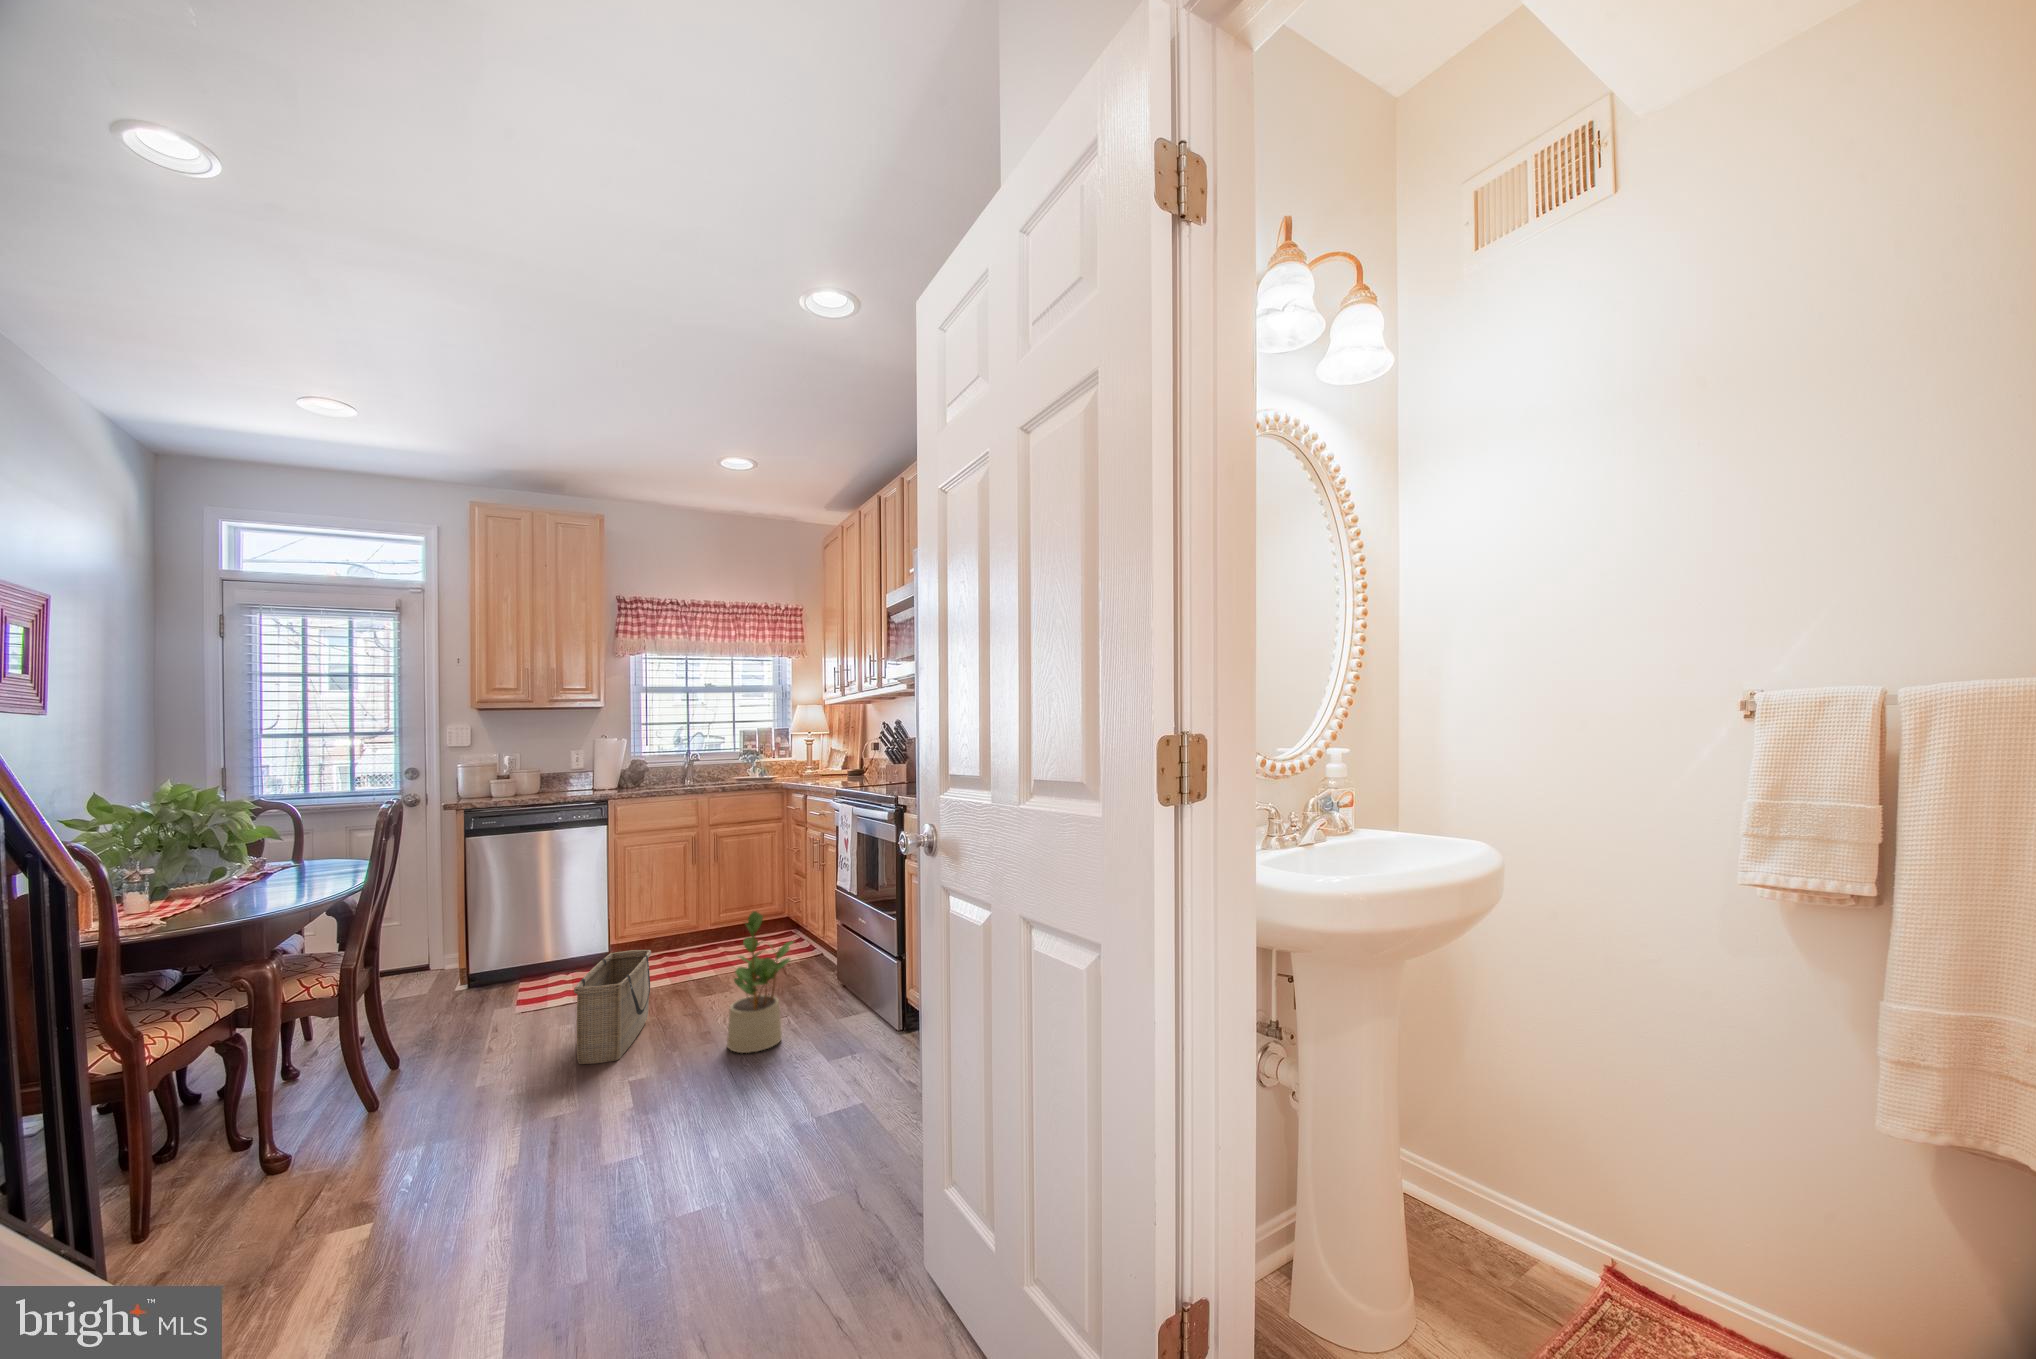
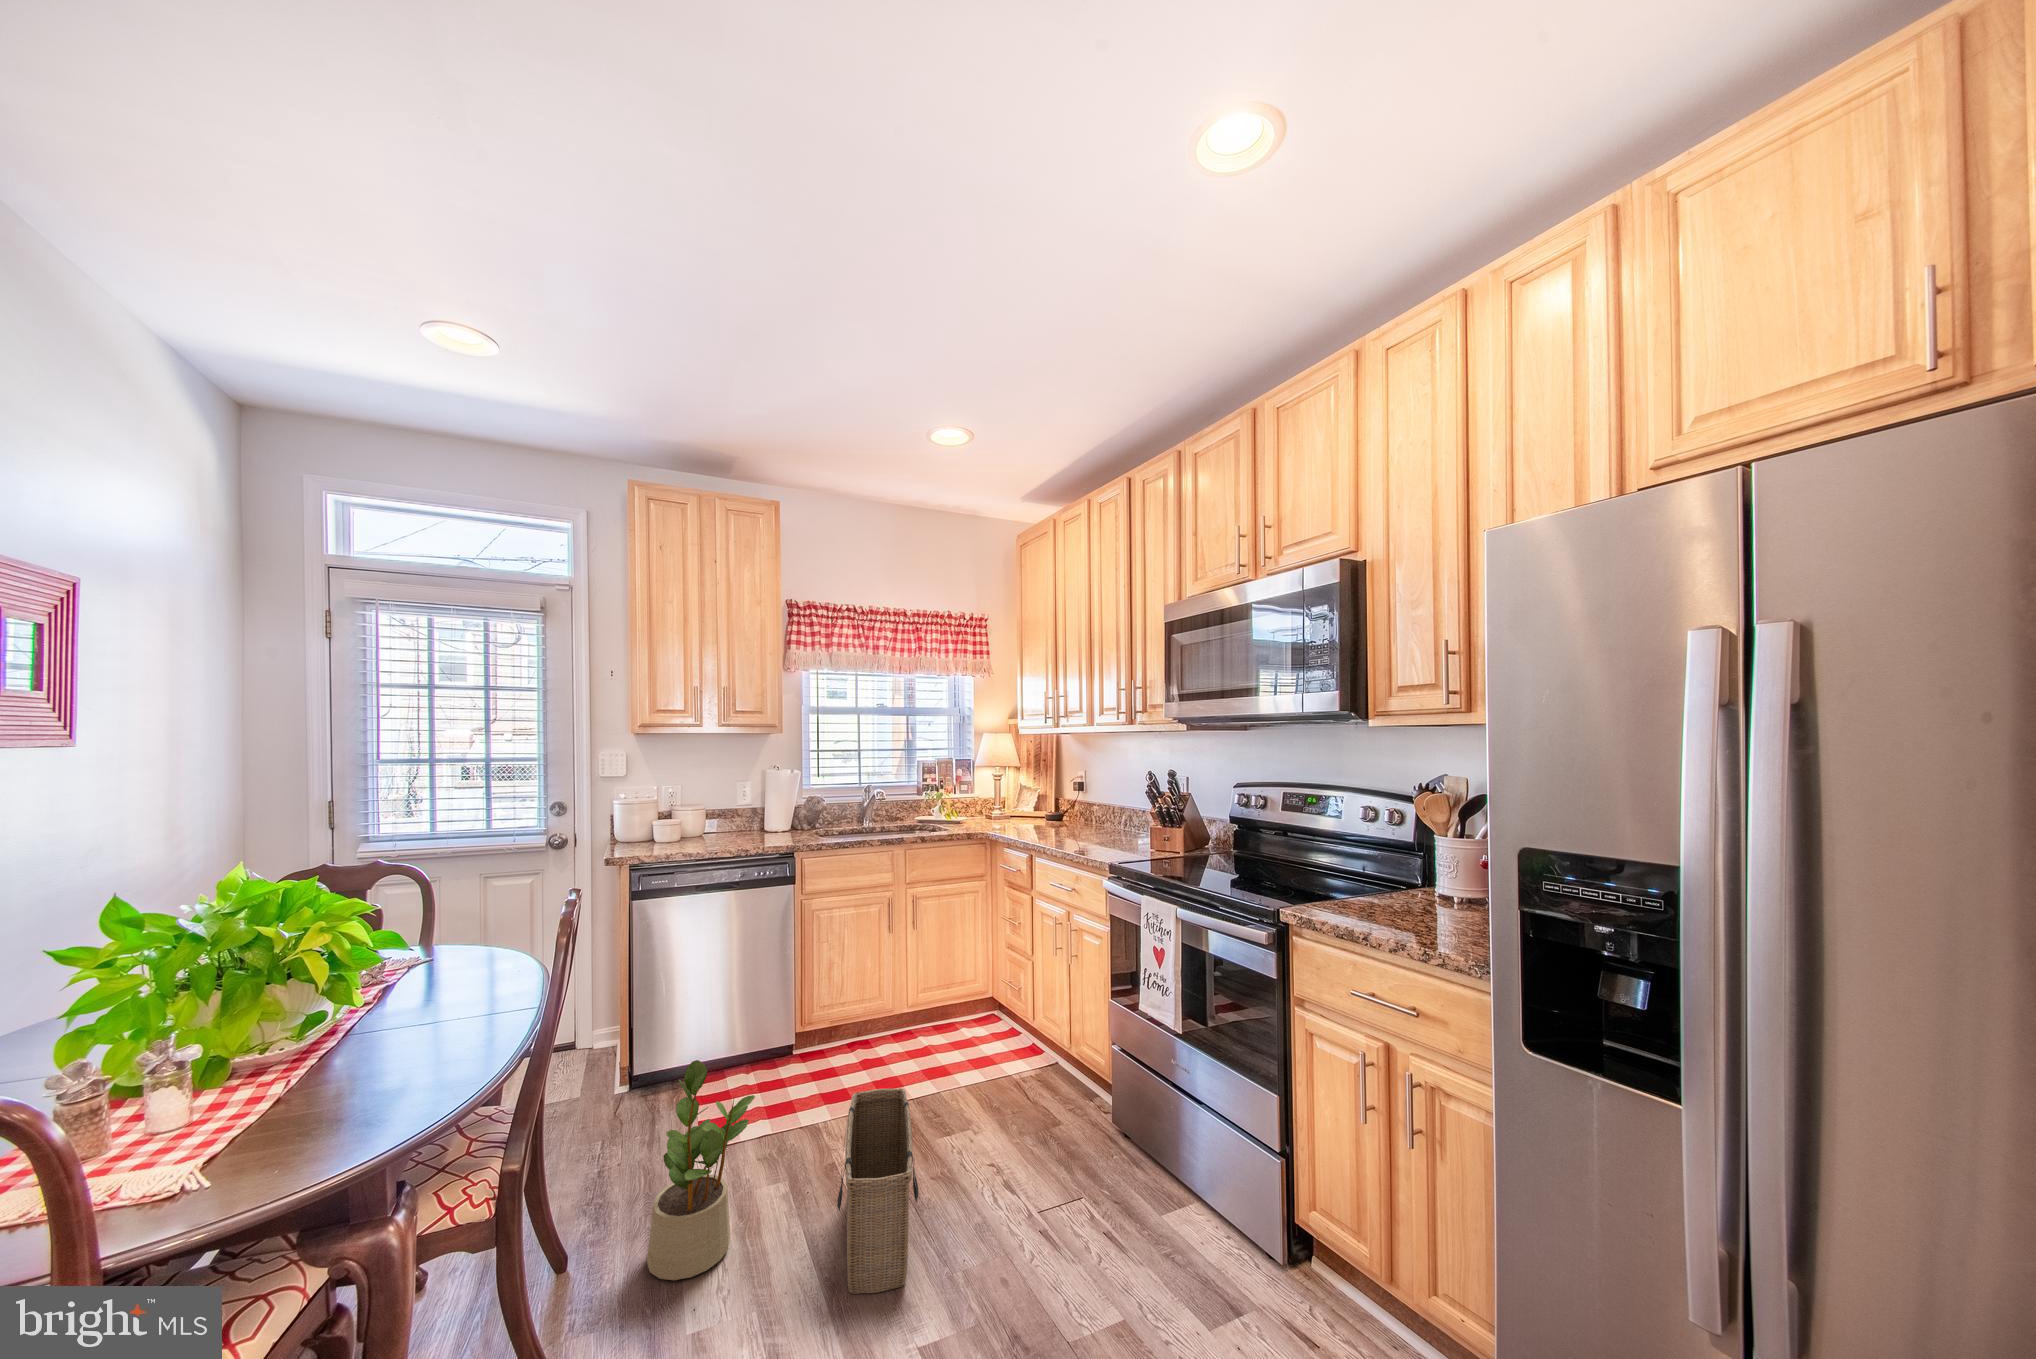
potted plant: present [727,911,793,1053] -> present [647,1060,755,1280]

